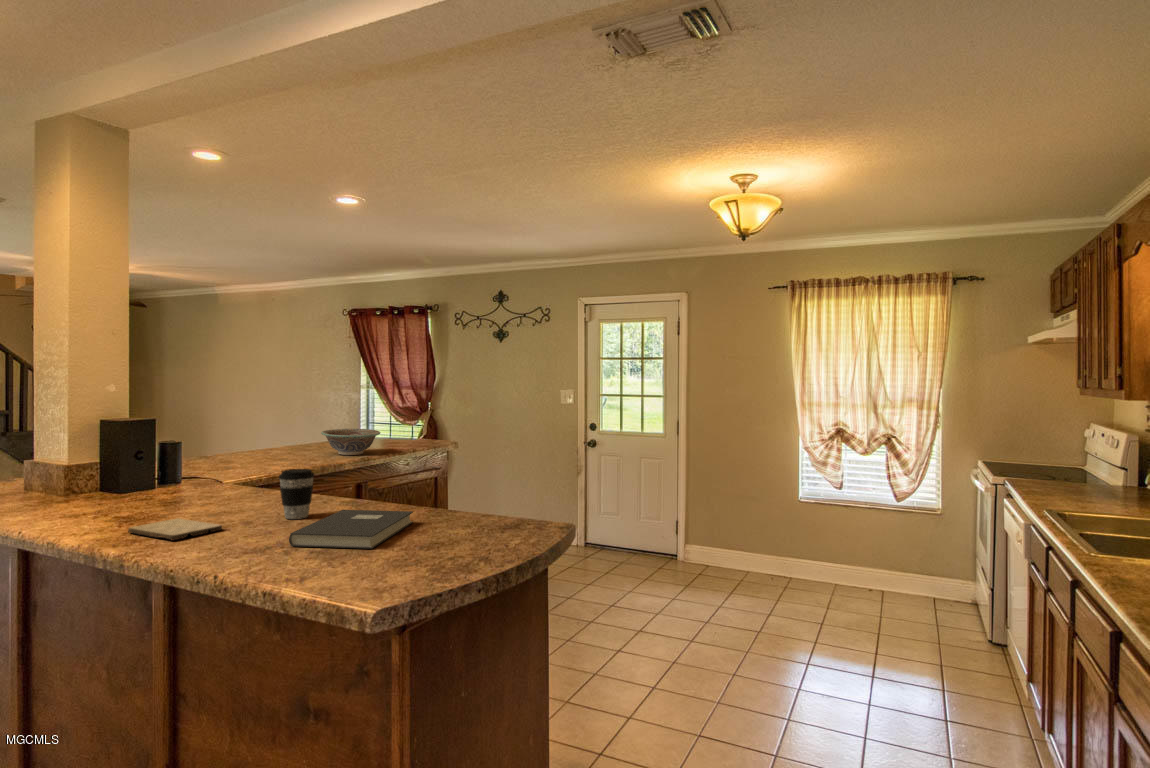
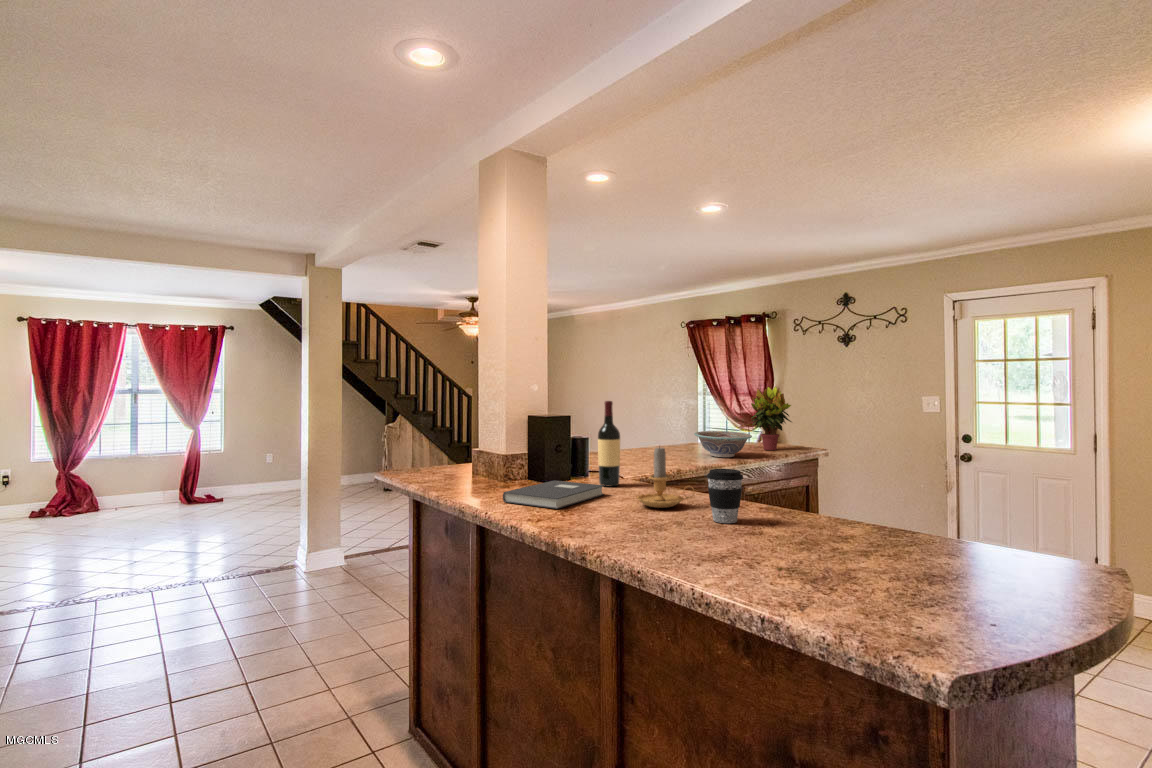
potted plant: none [386,383,427,445] -> present [751,386,791,450]
wine bottle: none [184,403,211,493] -> present [598,401,620,487]
candle: none [214,448,278,510] -> present [637,447,694,508]
book: present [289,510,413,549] -> present [503,480,604,509]
cutting board: present [128,518,222,541] -> none [574,512,659,536]

